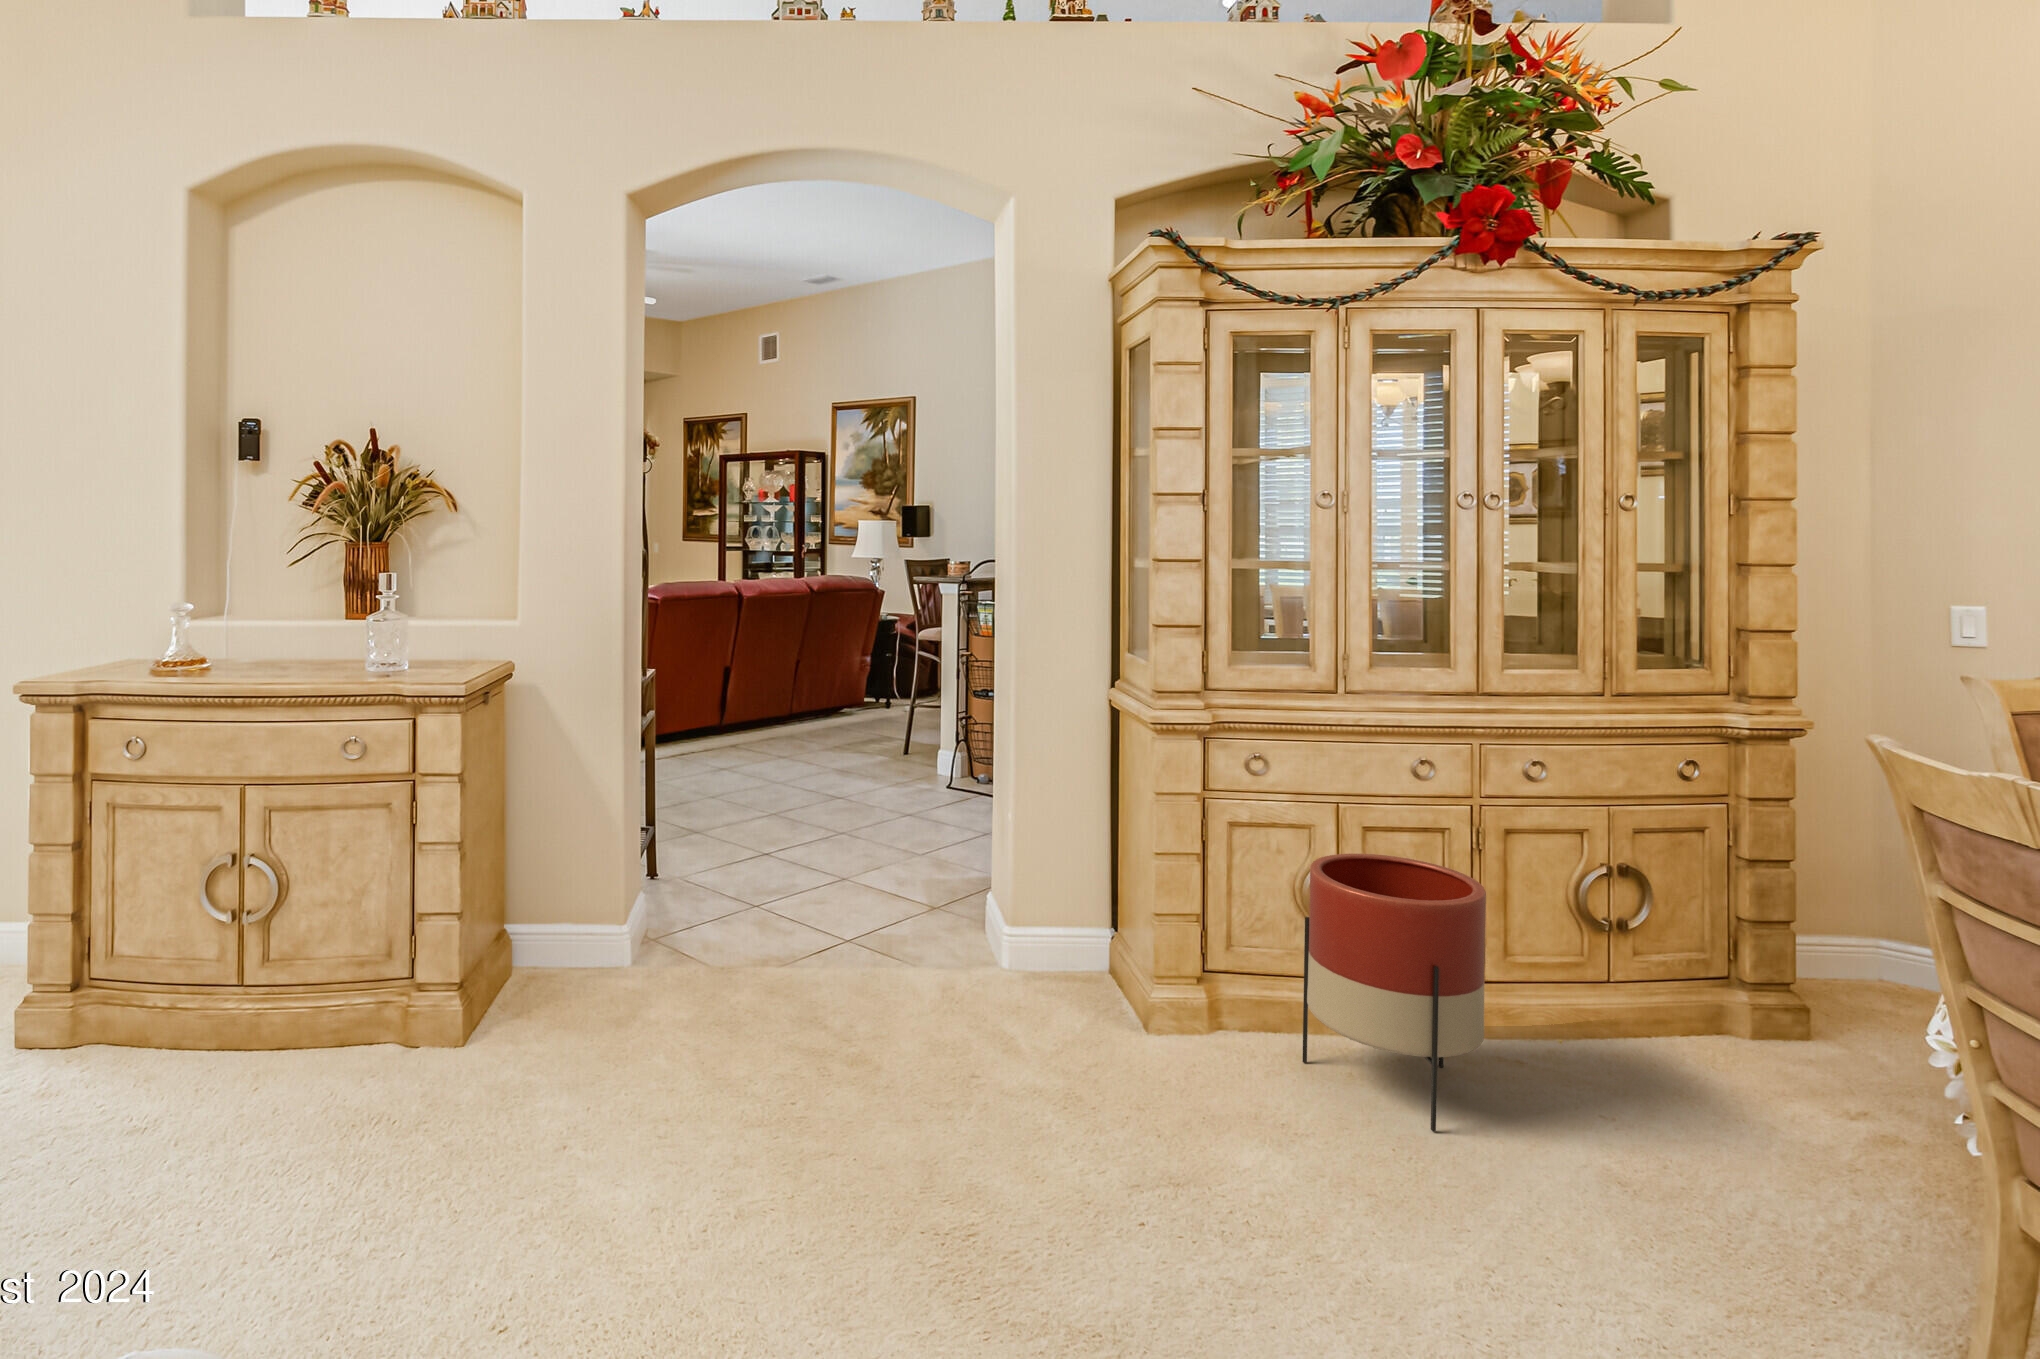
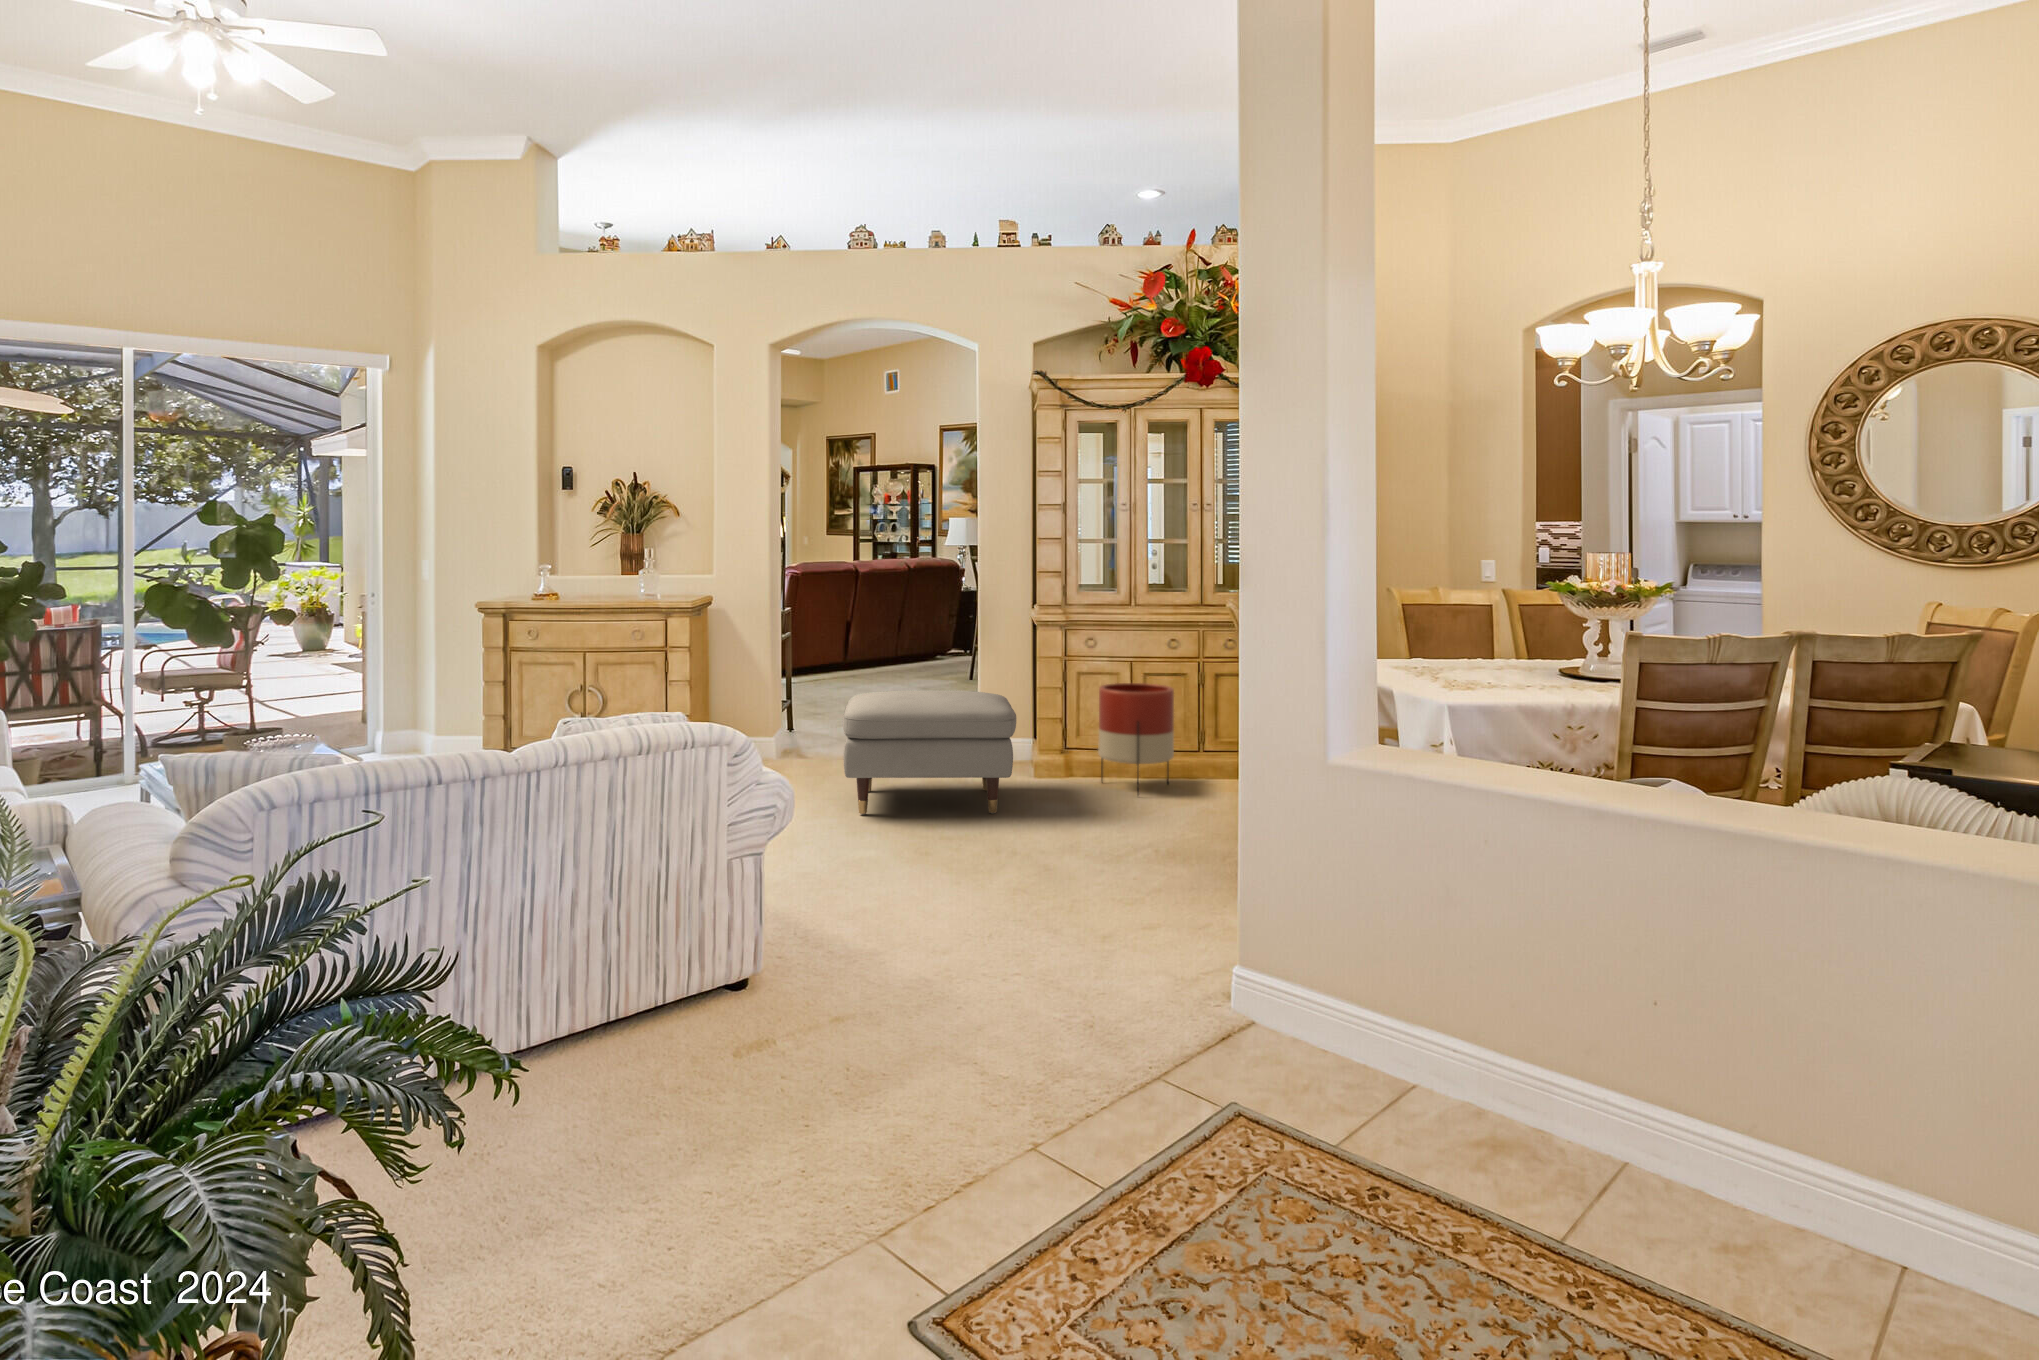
ottoman: none [795,892,1233,1254] -> present [843,690,1016,814]

